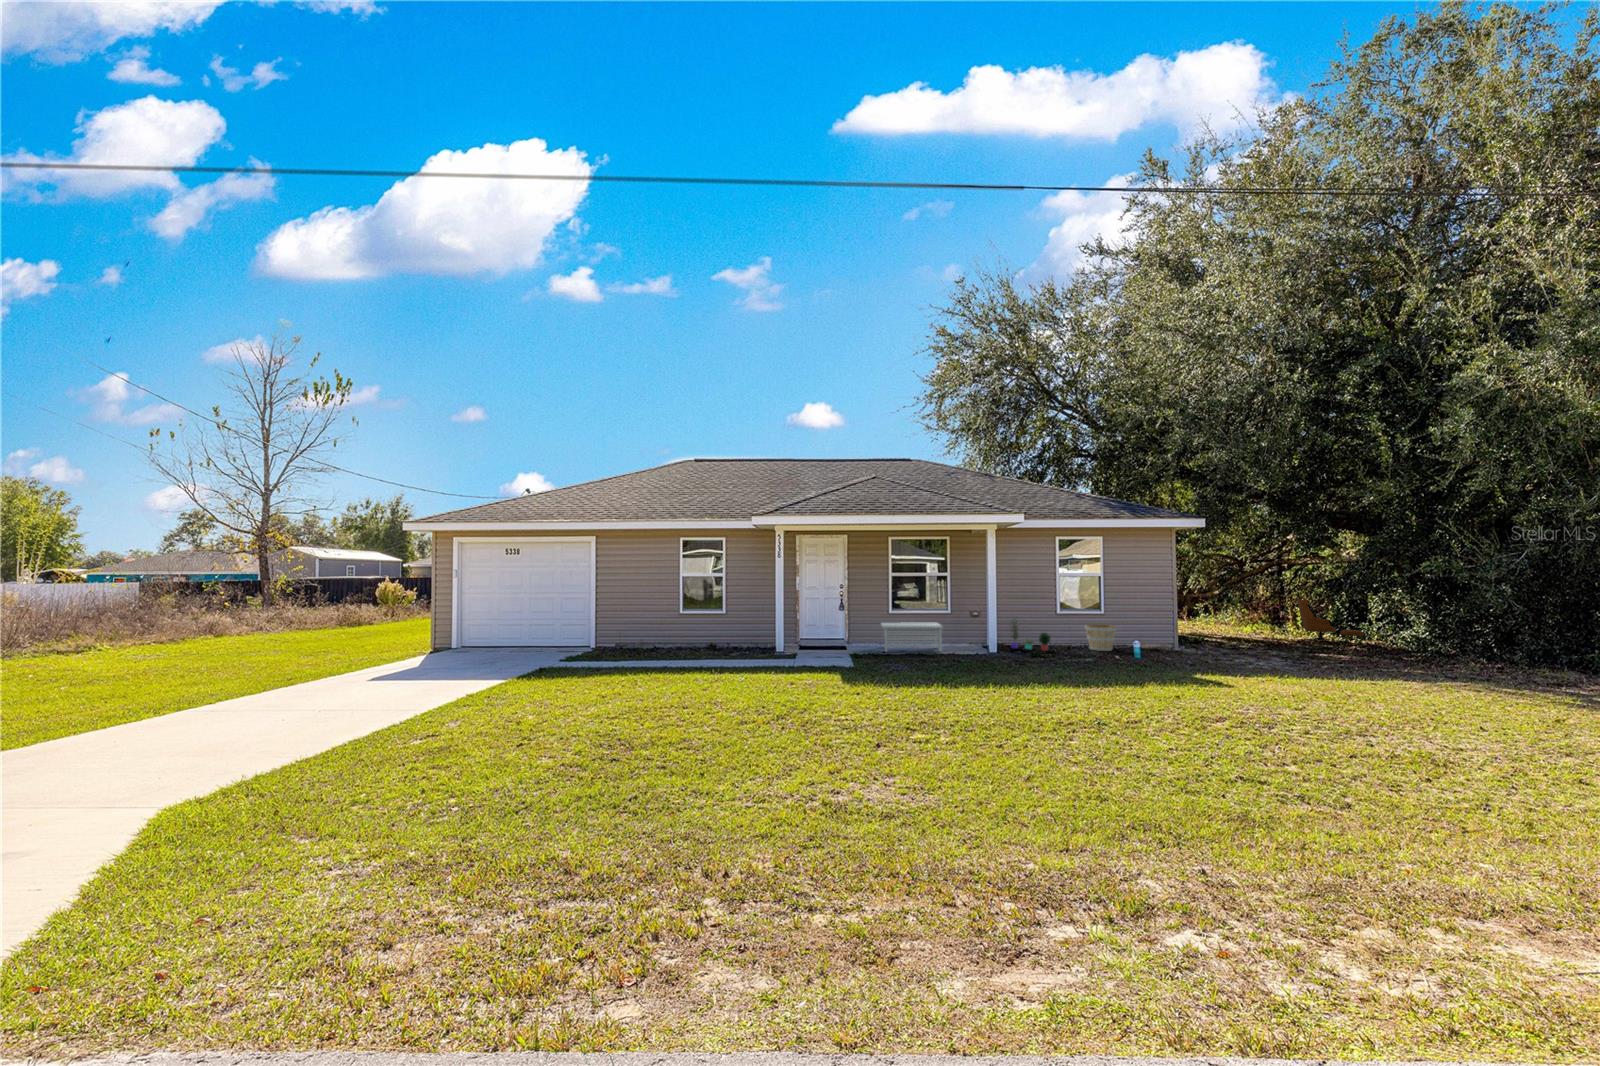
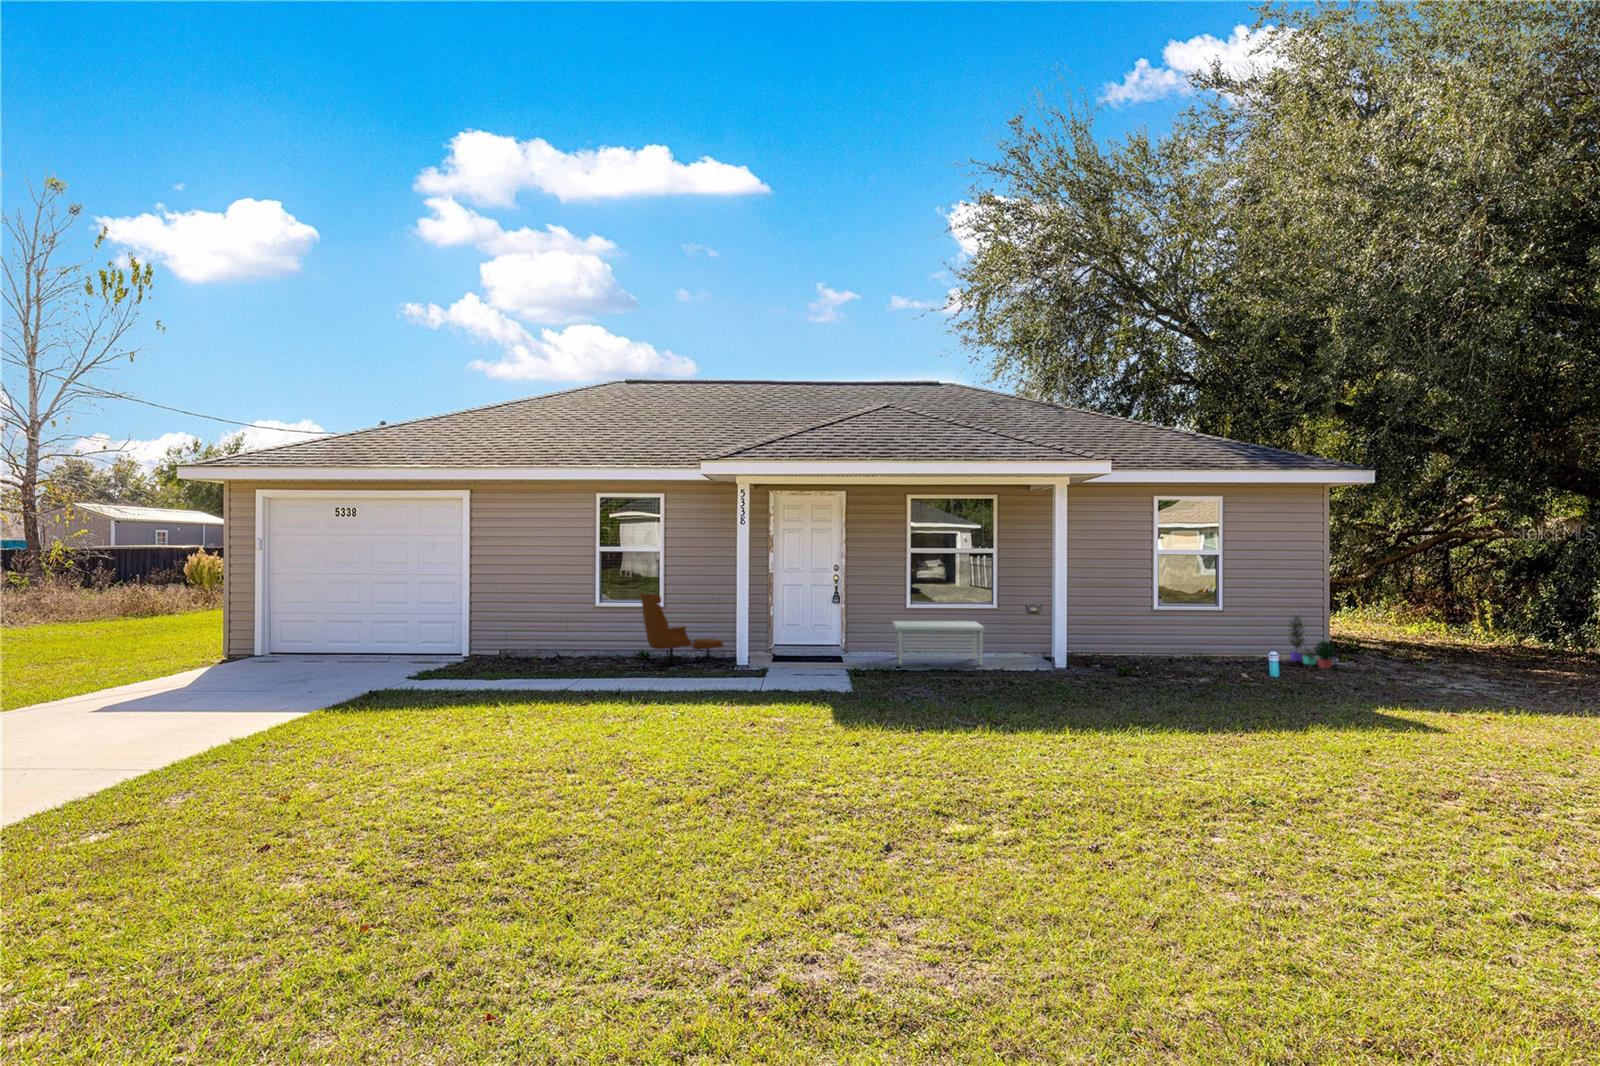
lounge chair: present [1297,599,1364,643] -> present [640,593,723,667]
potted plant: present [1010,618,1050,651] -> present [1289,617,1335,669]
wooden bucket: present [1085,624,1116,651] -> none [1192,625,1240,665]

